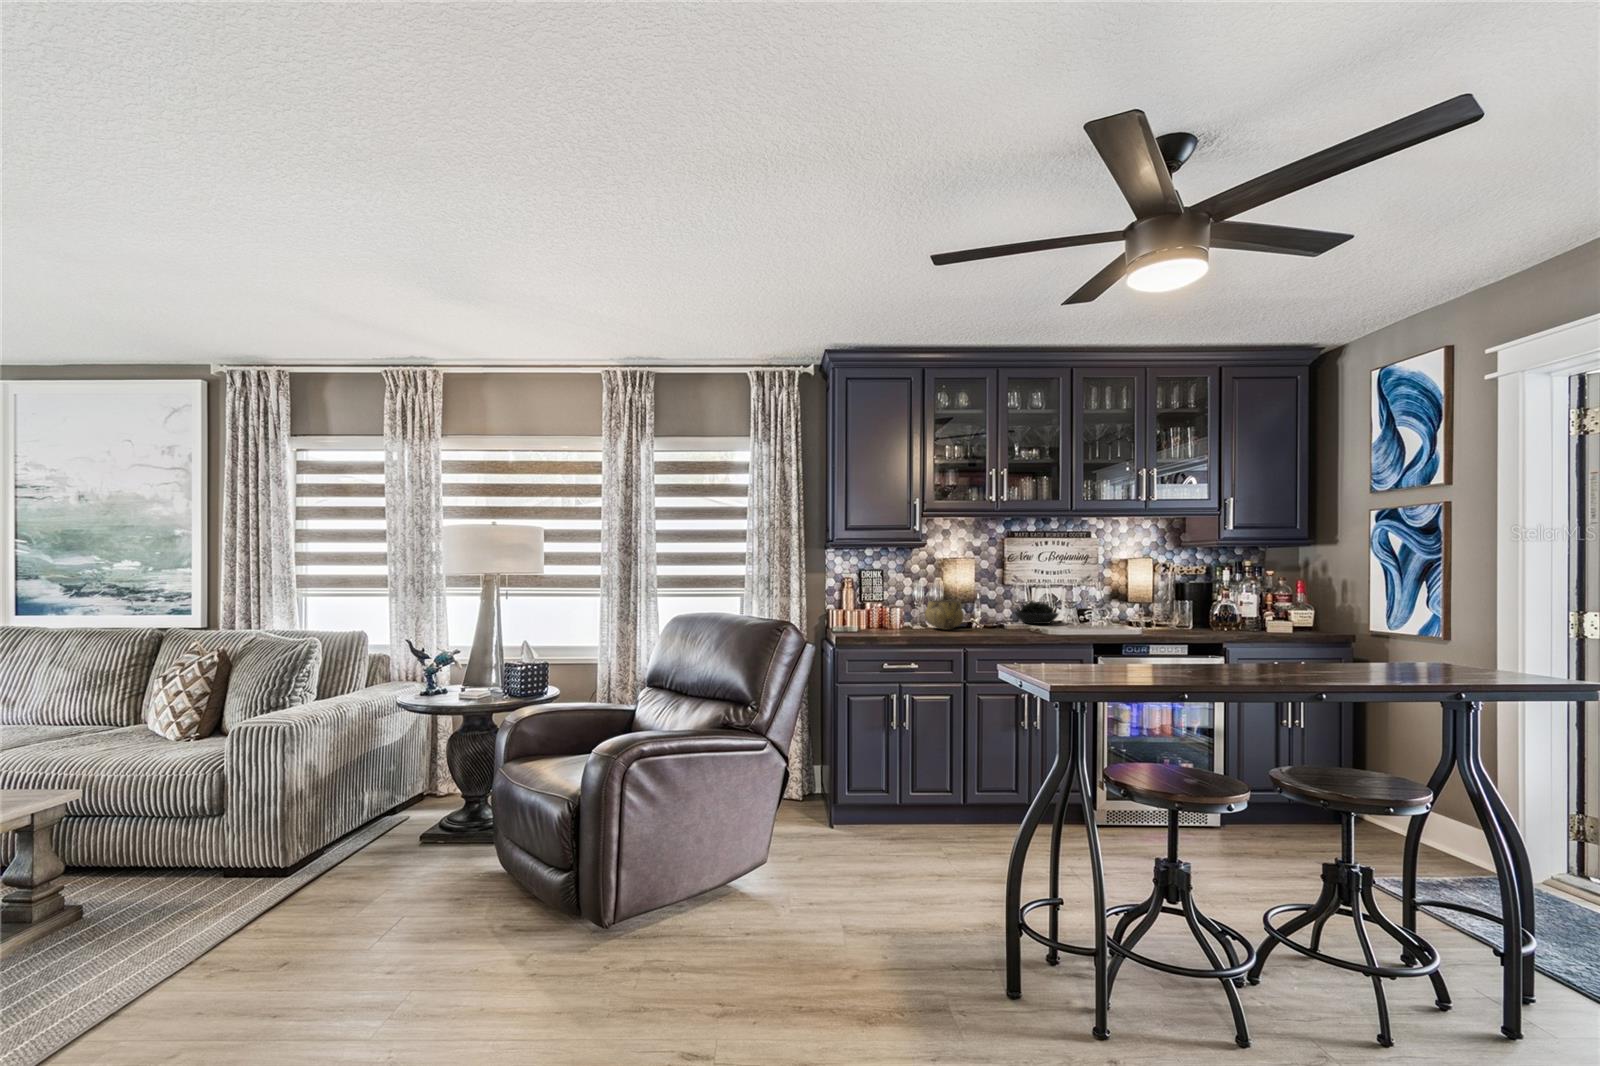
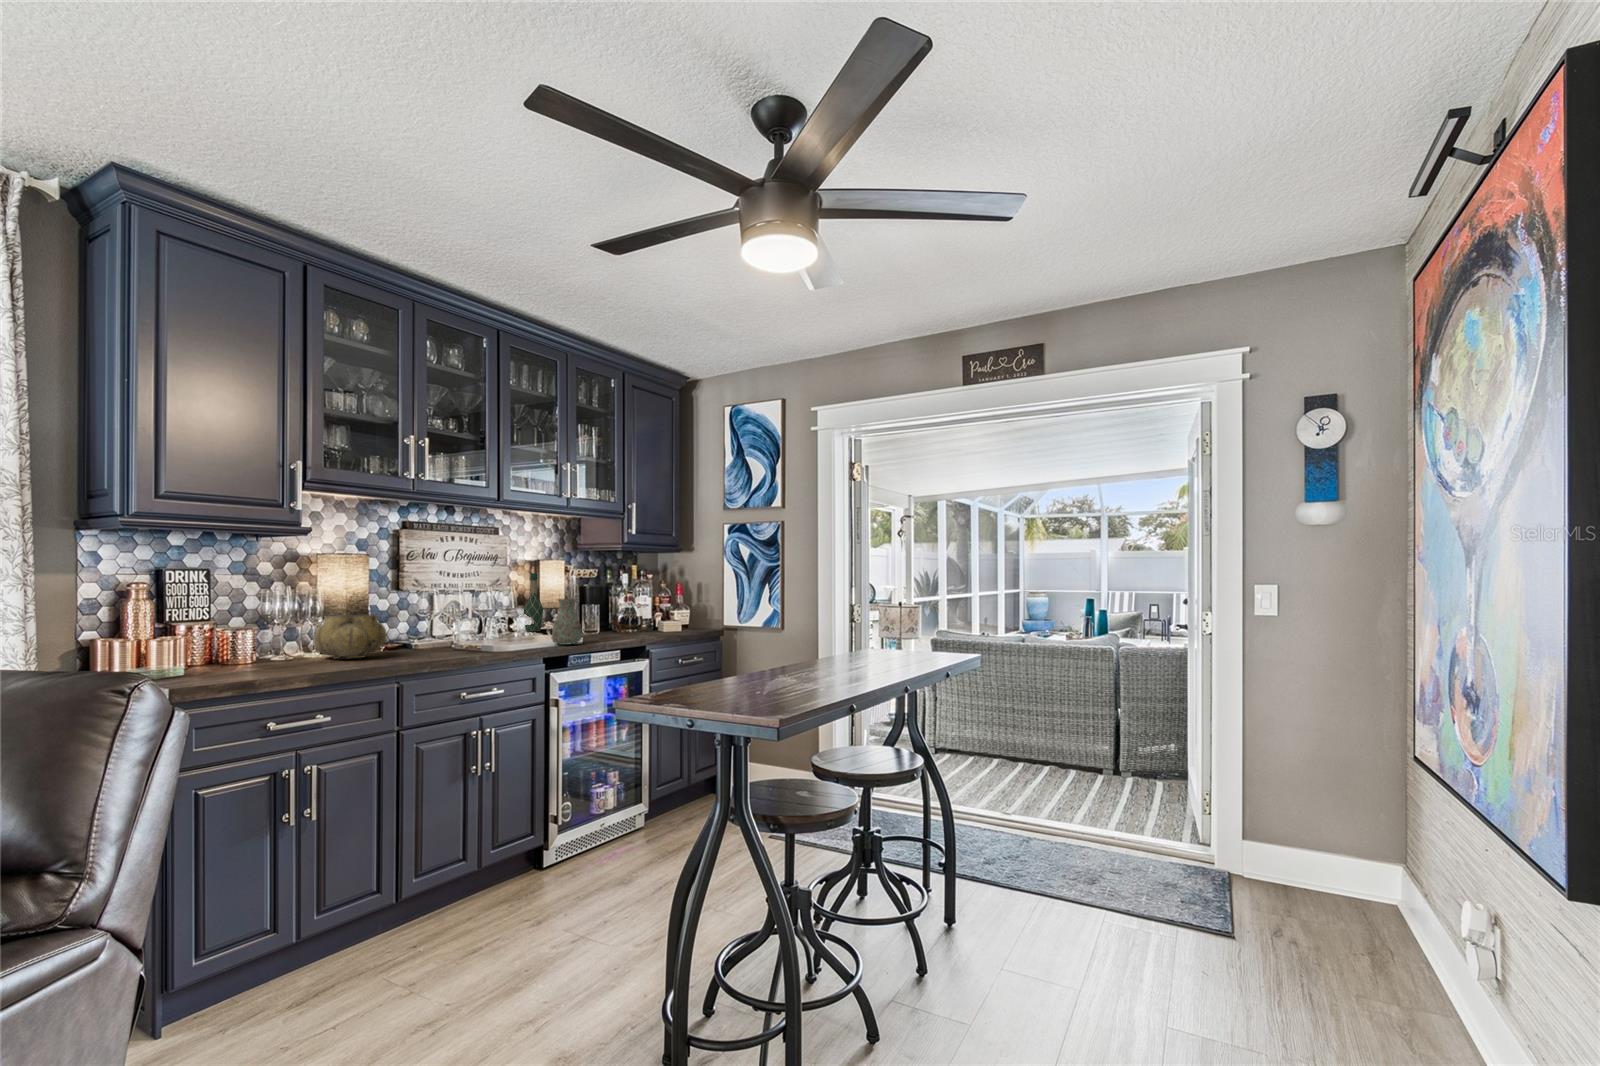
wine bottle: none [1124,570,1142,622] -> present [524,573,543,631]
decorative vase: none [1092,596,1119,636] -> present [551,599,582,645]
succulent plant: present [1015,601,1059,624] -> none [412,611,475,642]

